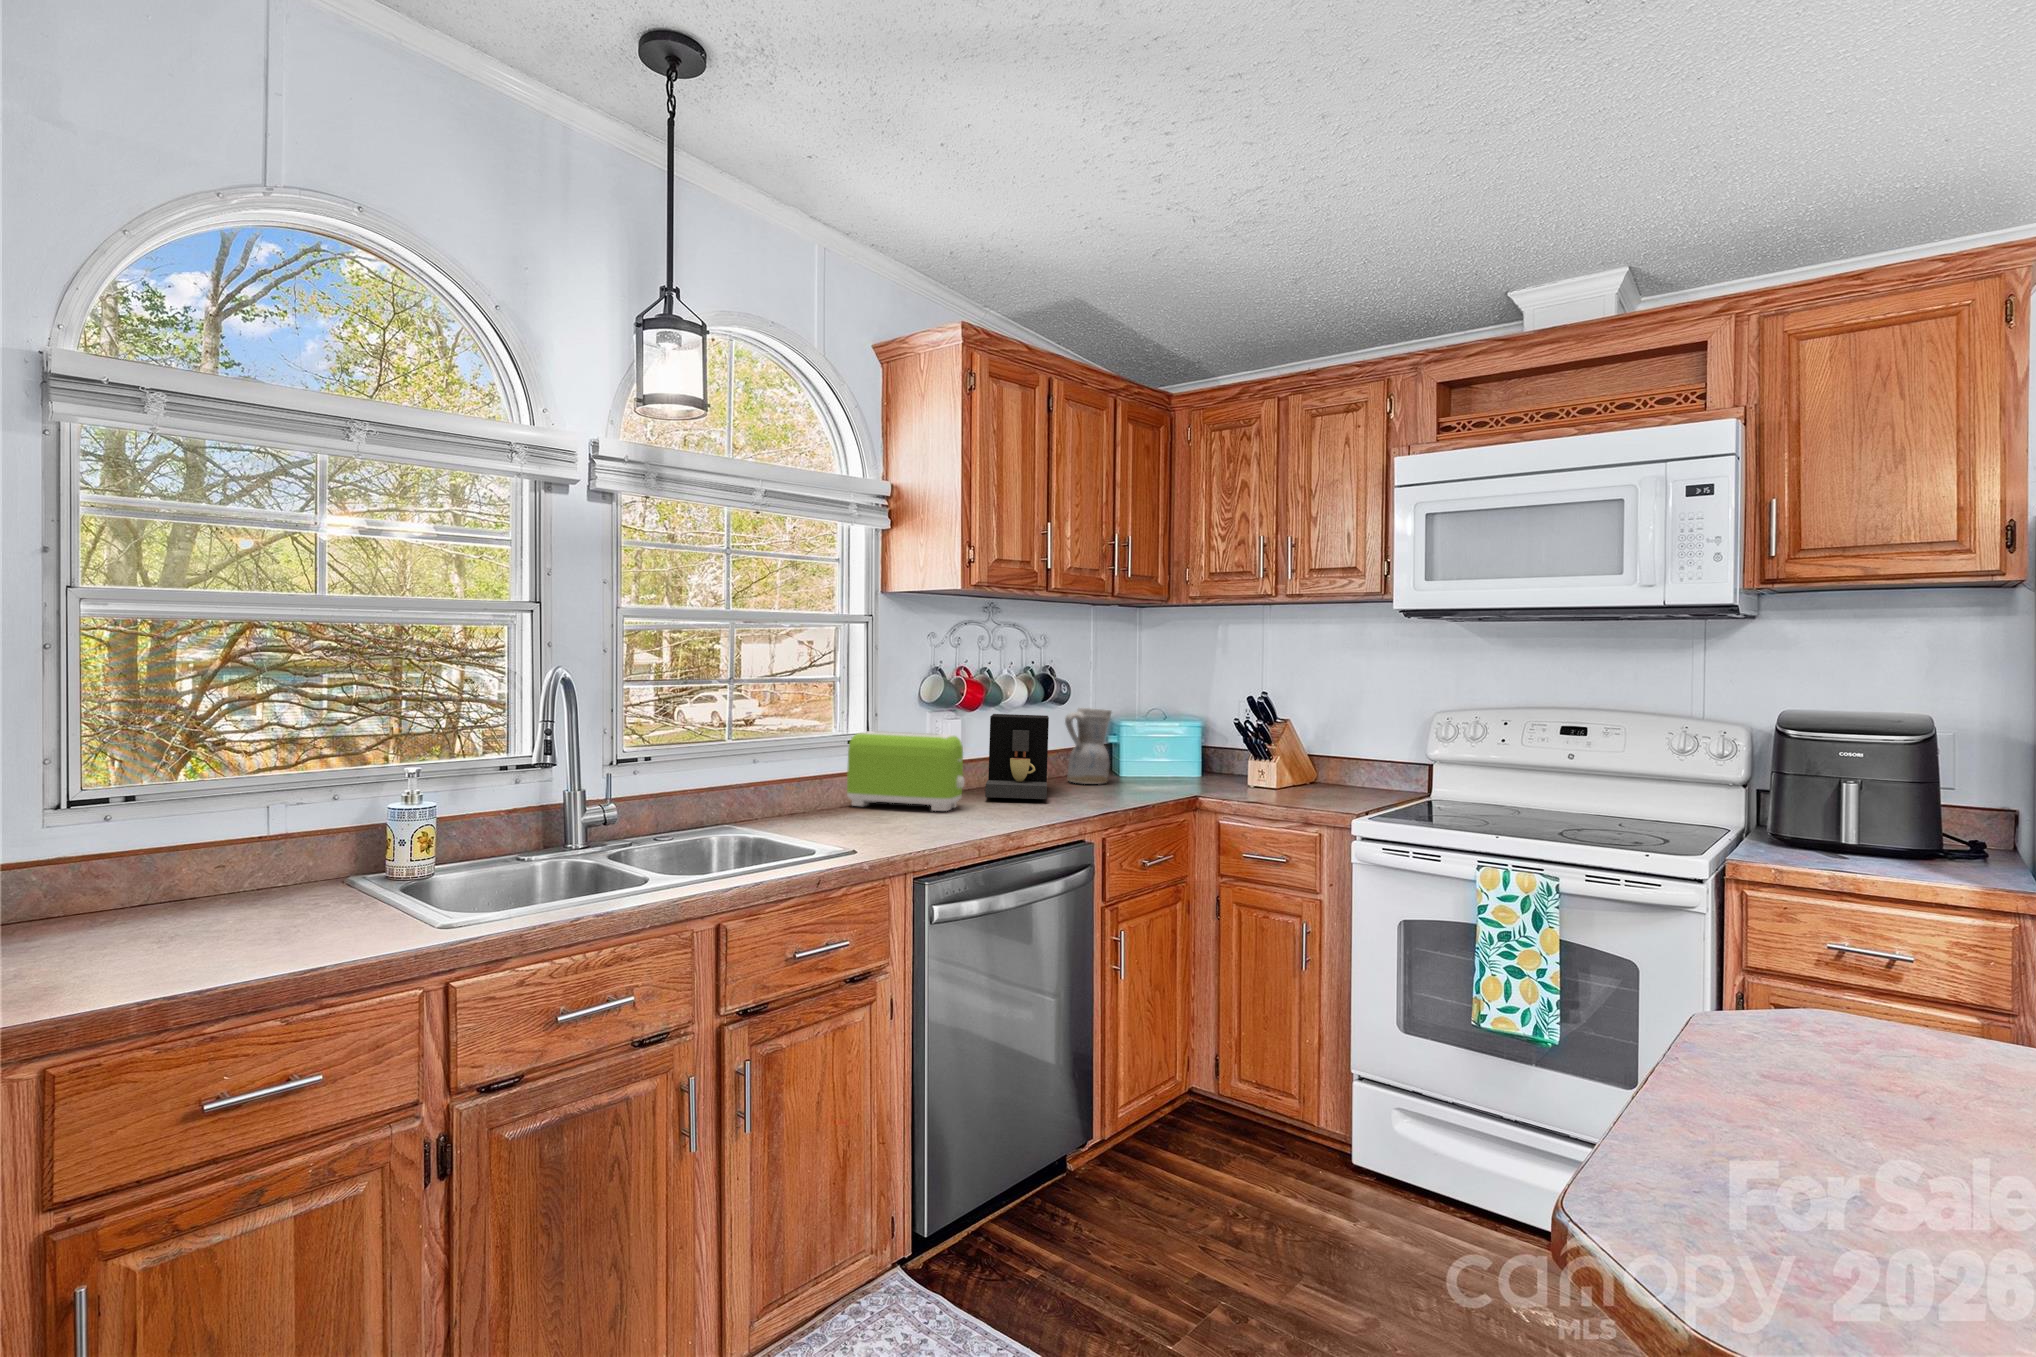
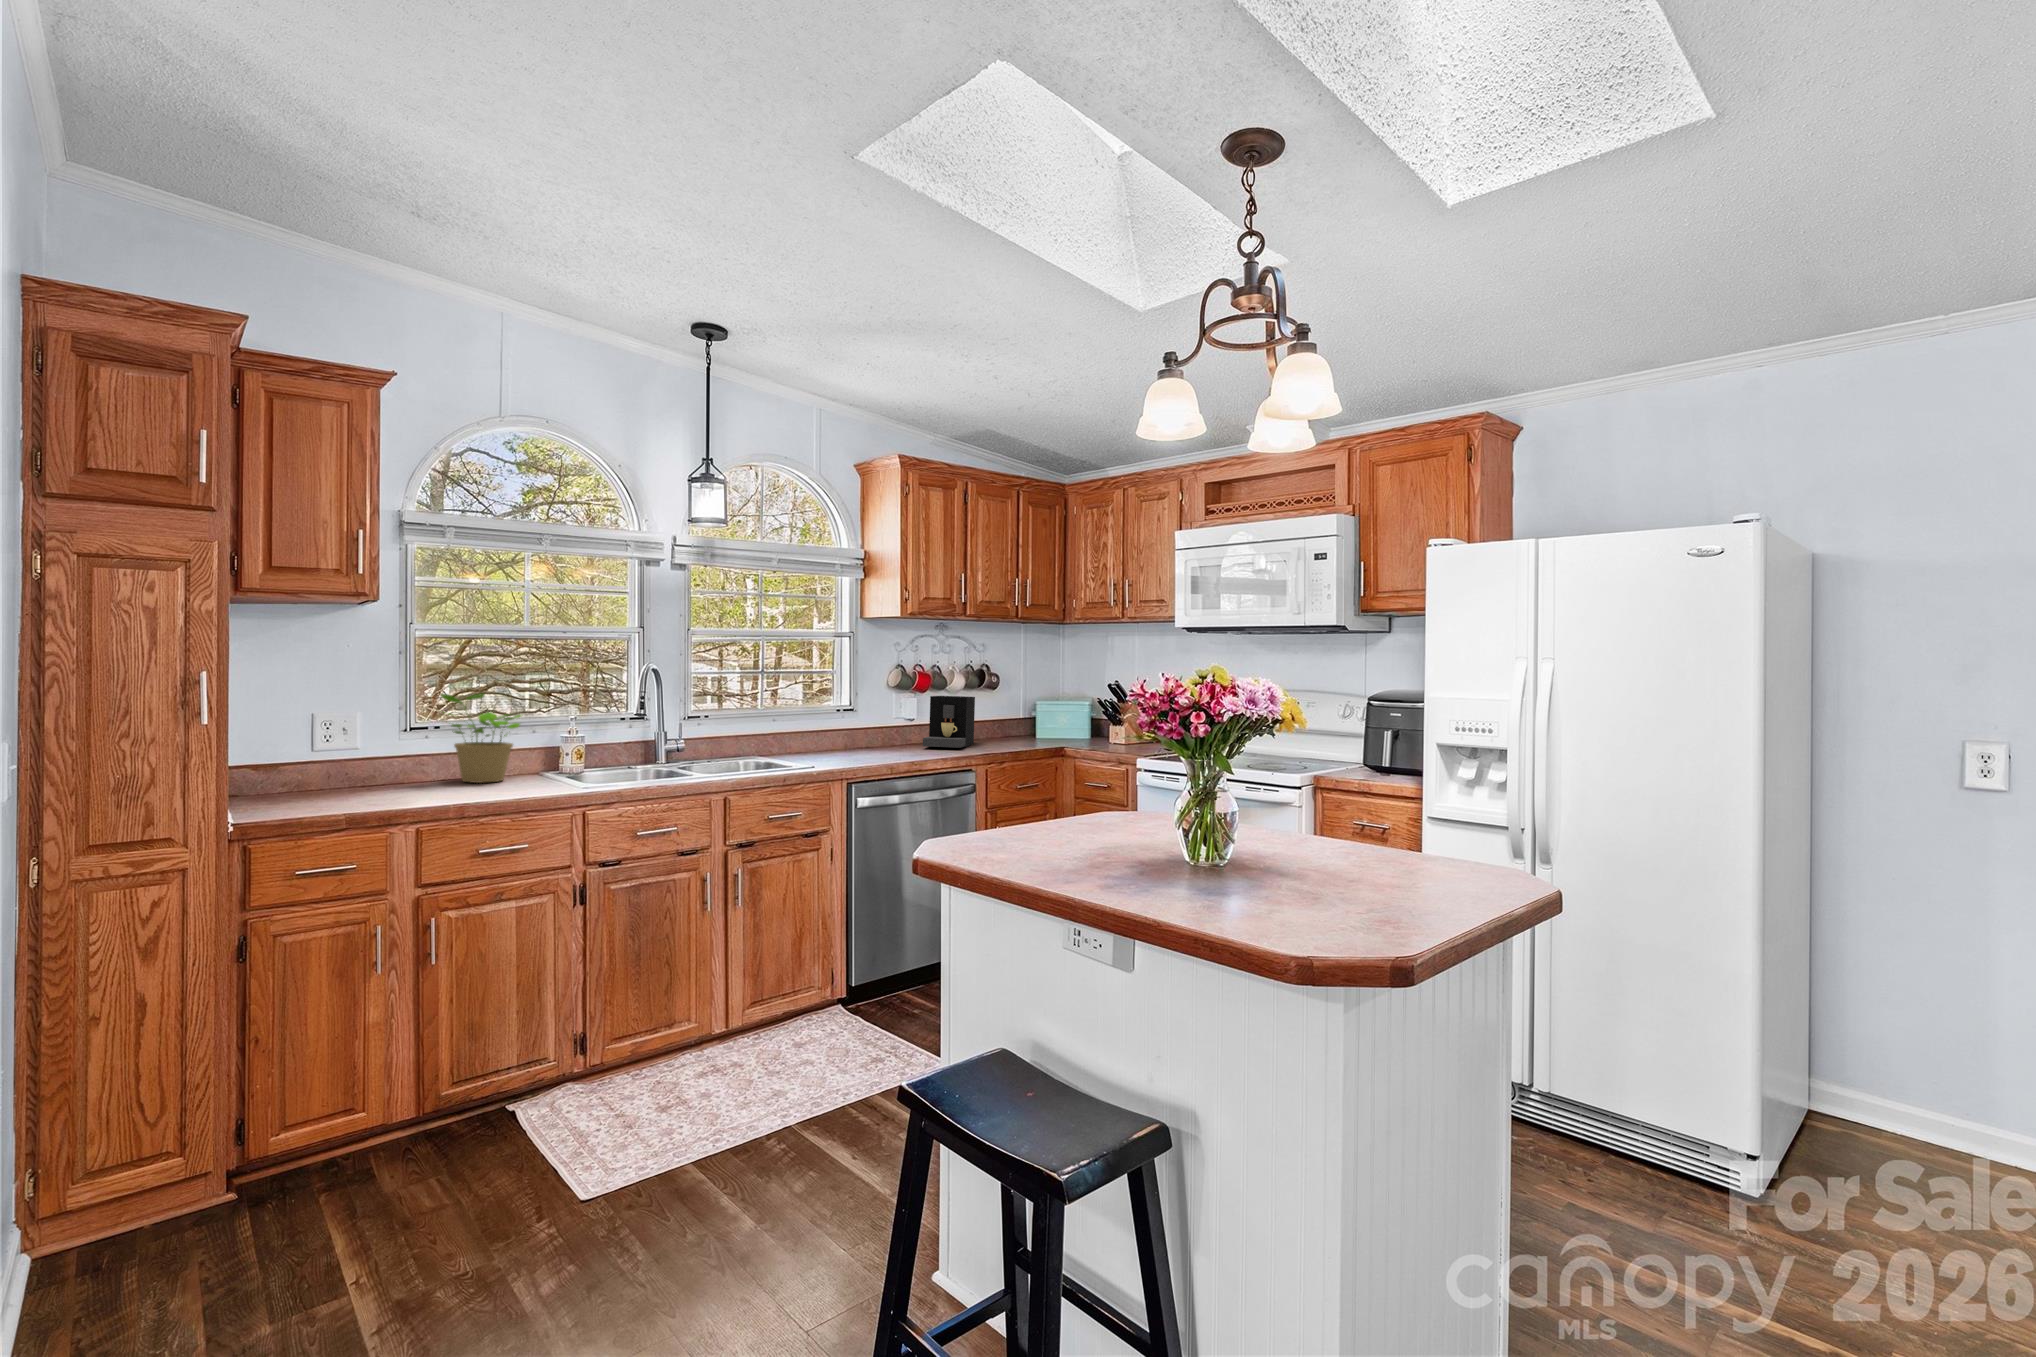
ceramic pitcher: present [1065,708,1111,784] -> none [989,692,1022,742]
toaster: present [847,731,965,811] -> none [834,705,905,753]
potted plant: none [110,733,311,917] -> present [440,693,521,783]

